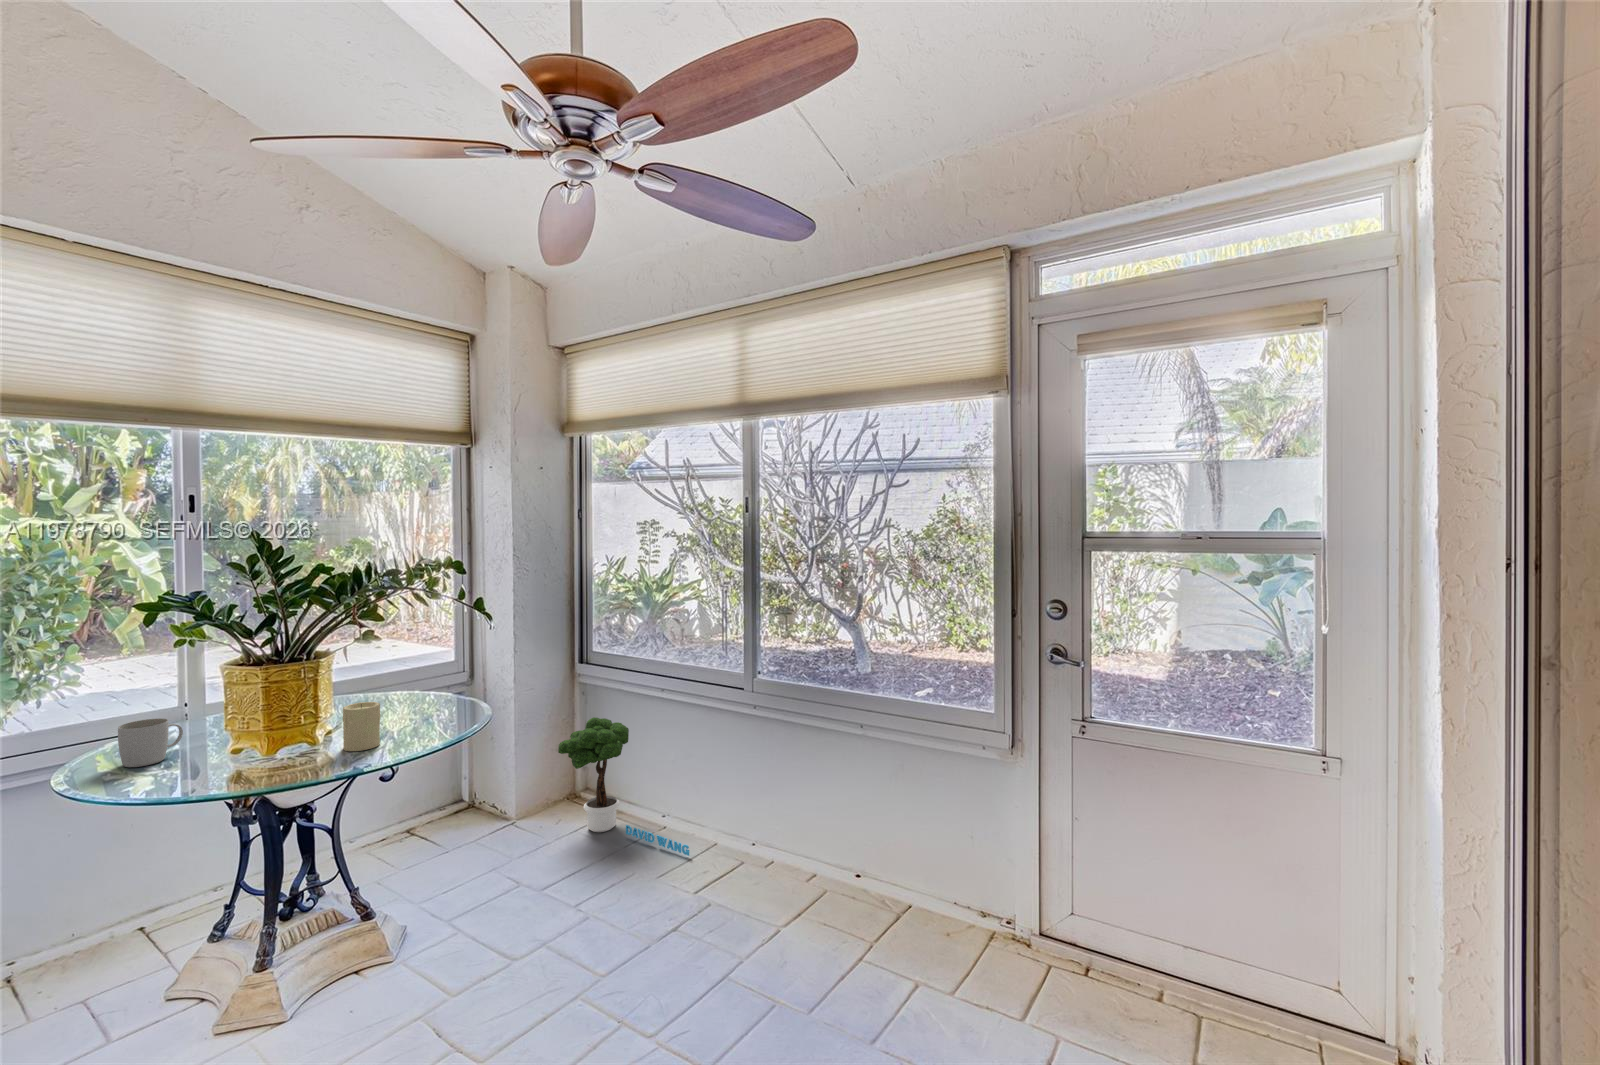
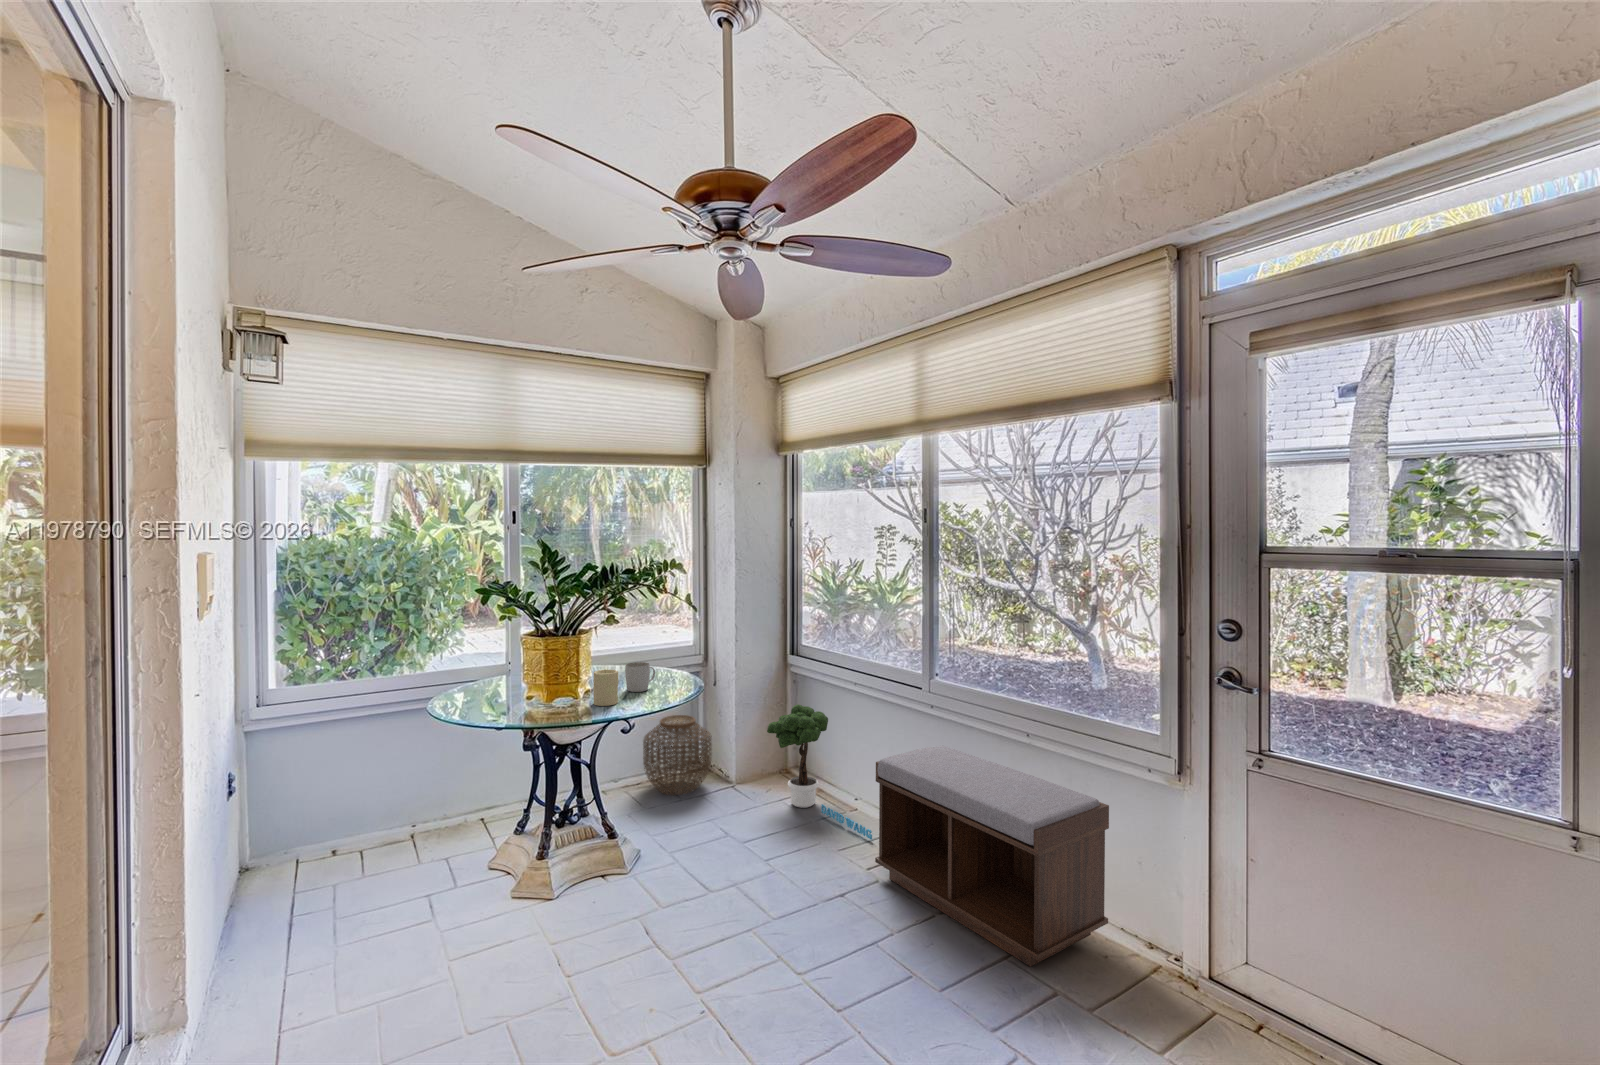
mug: present [118,718,183,767] -> present [625,662,655,692]
woven basket: none [393,745,485,844] -> present [643,715,712,795]
bench: none [704,745,943,963] -> present [875,746,1109,967]

